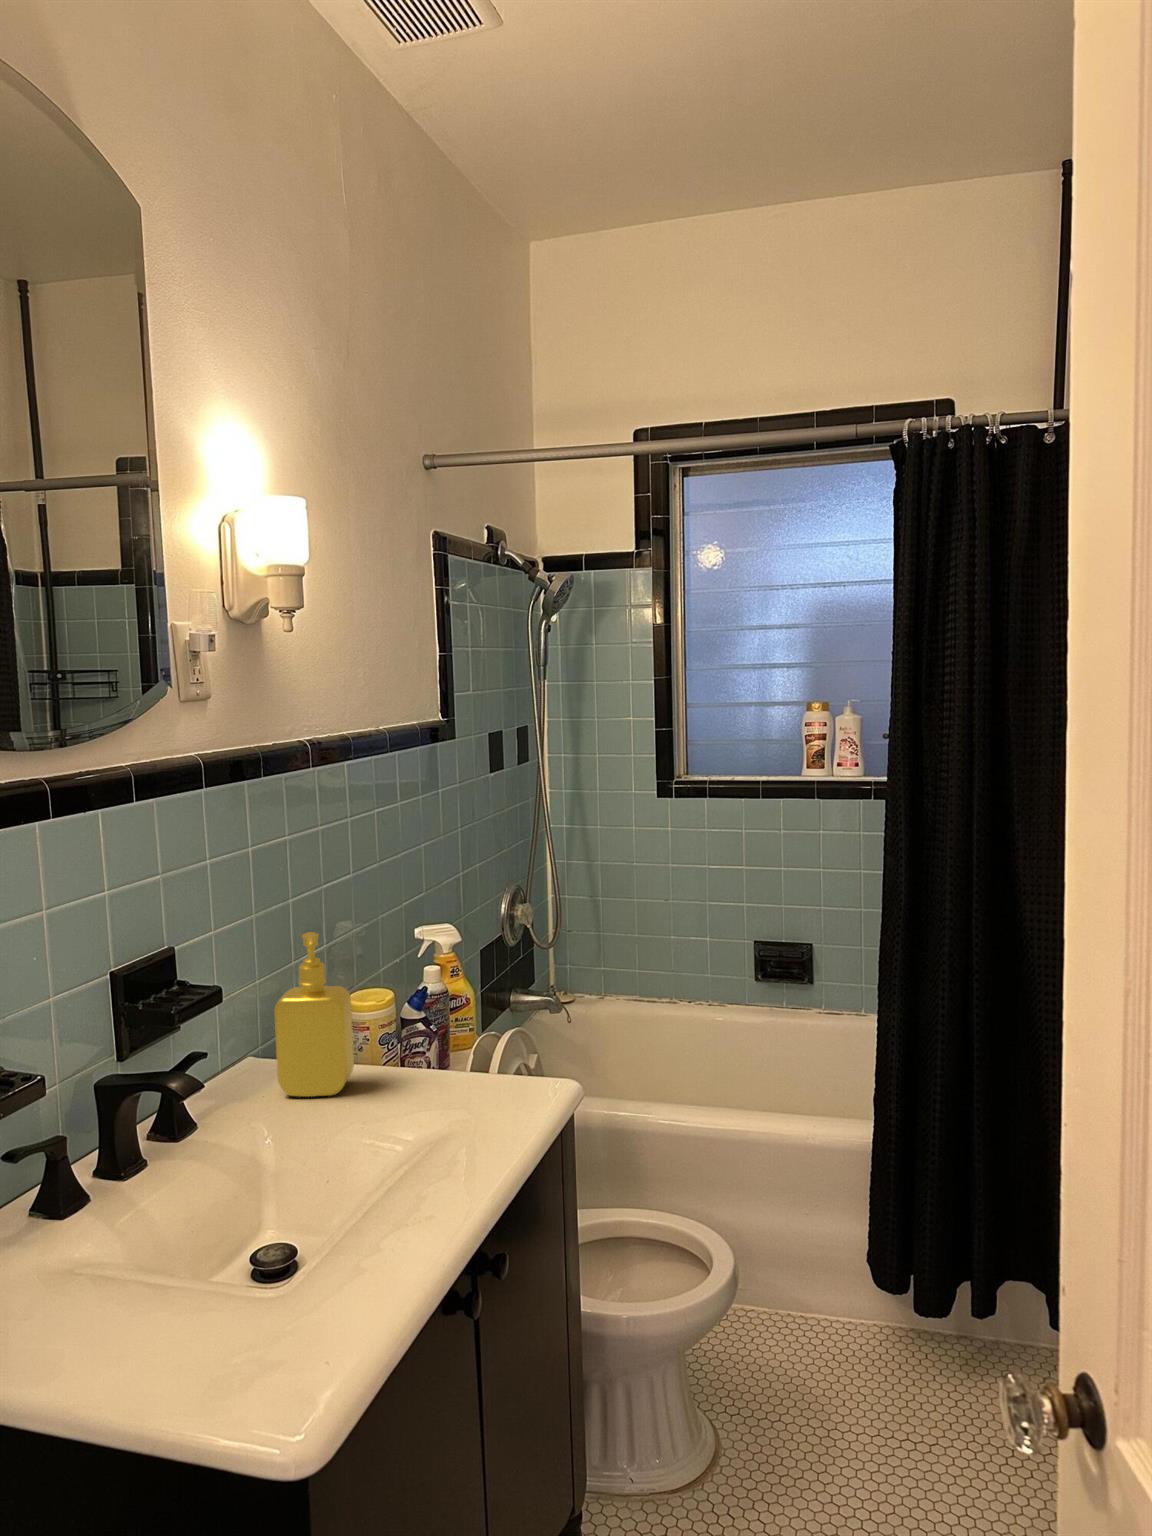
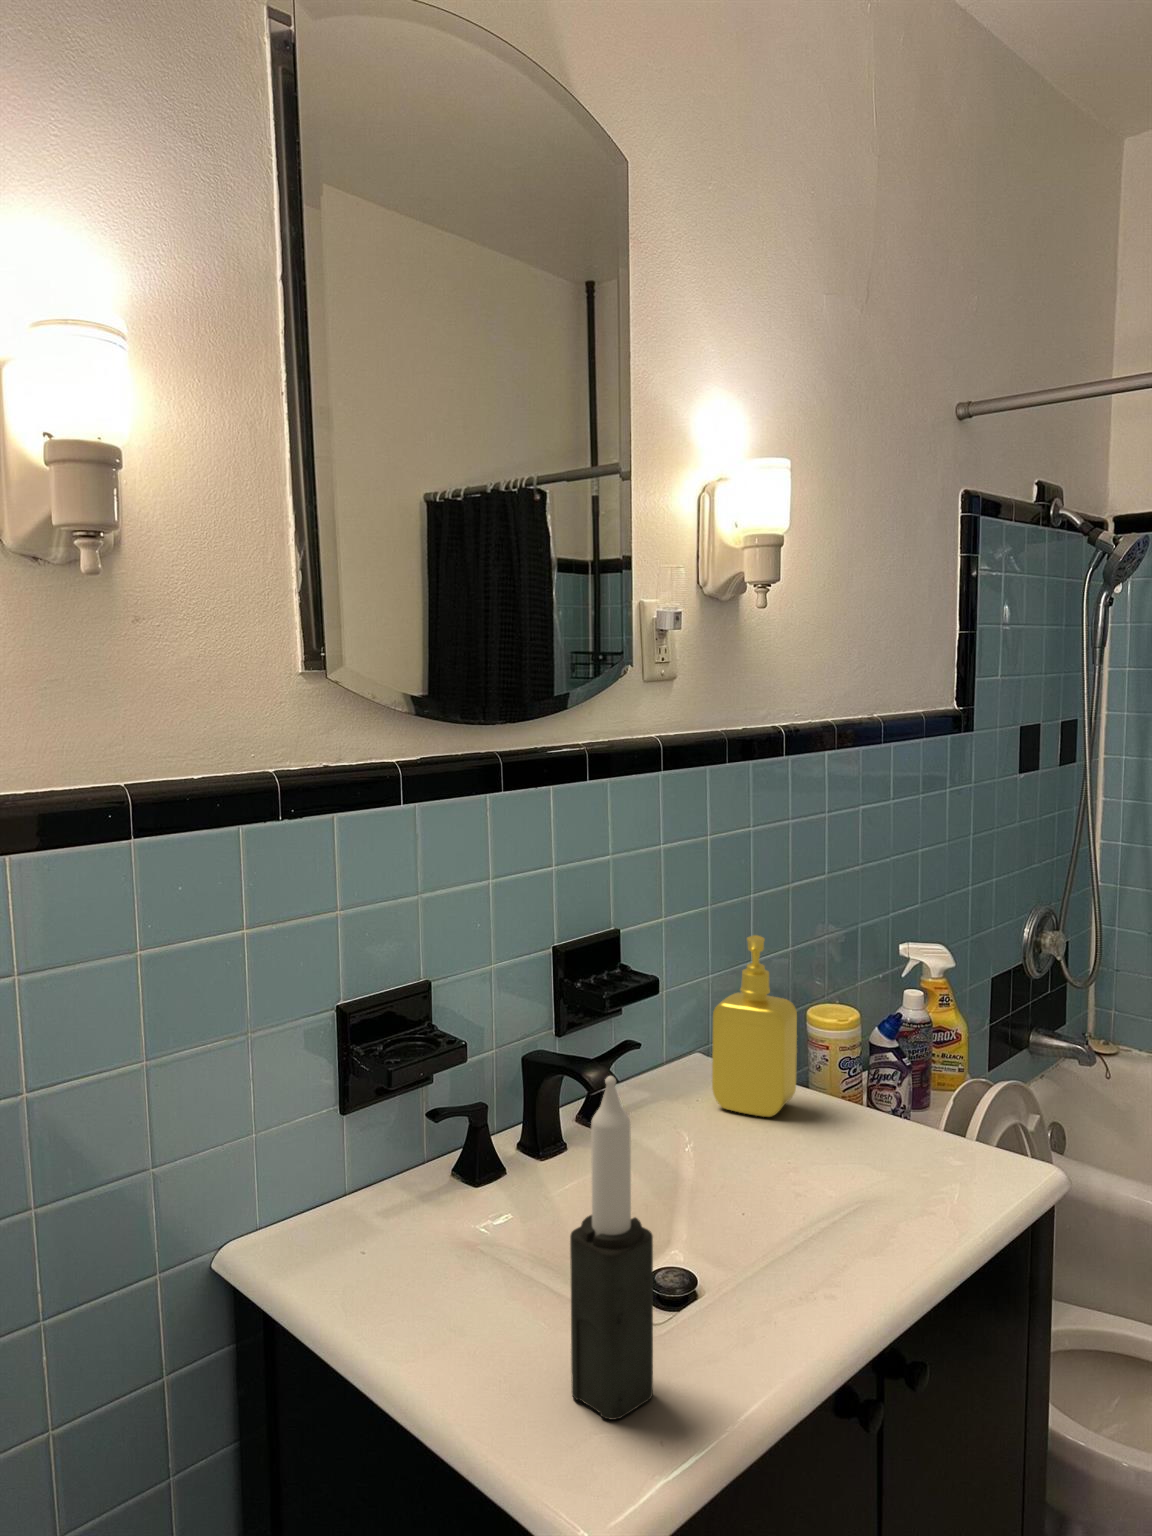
candle: none [218,1064,304,1380] -> present [570,1076,653,1420]

